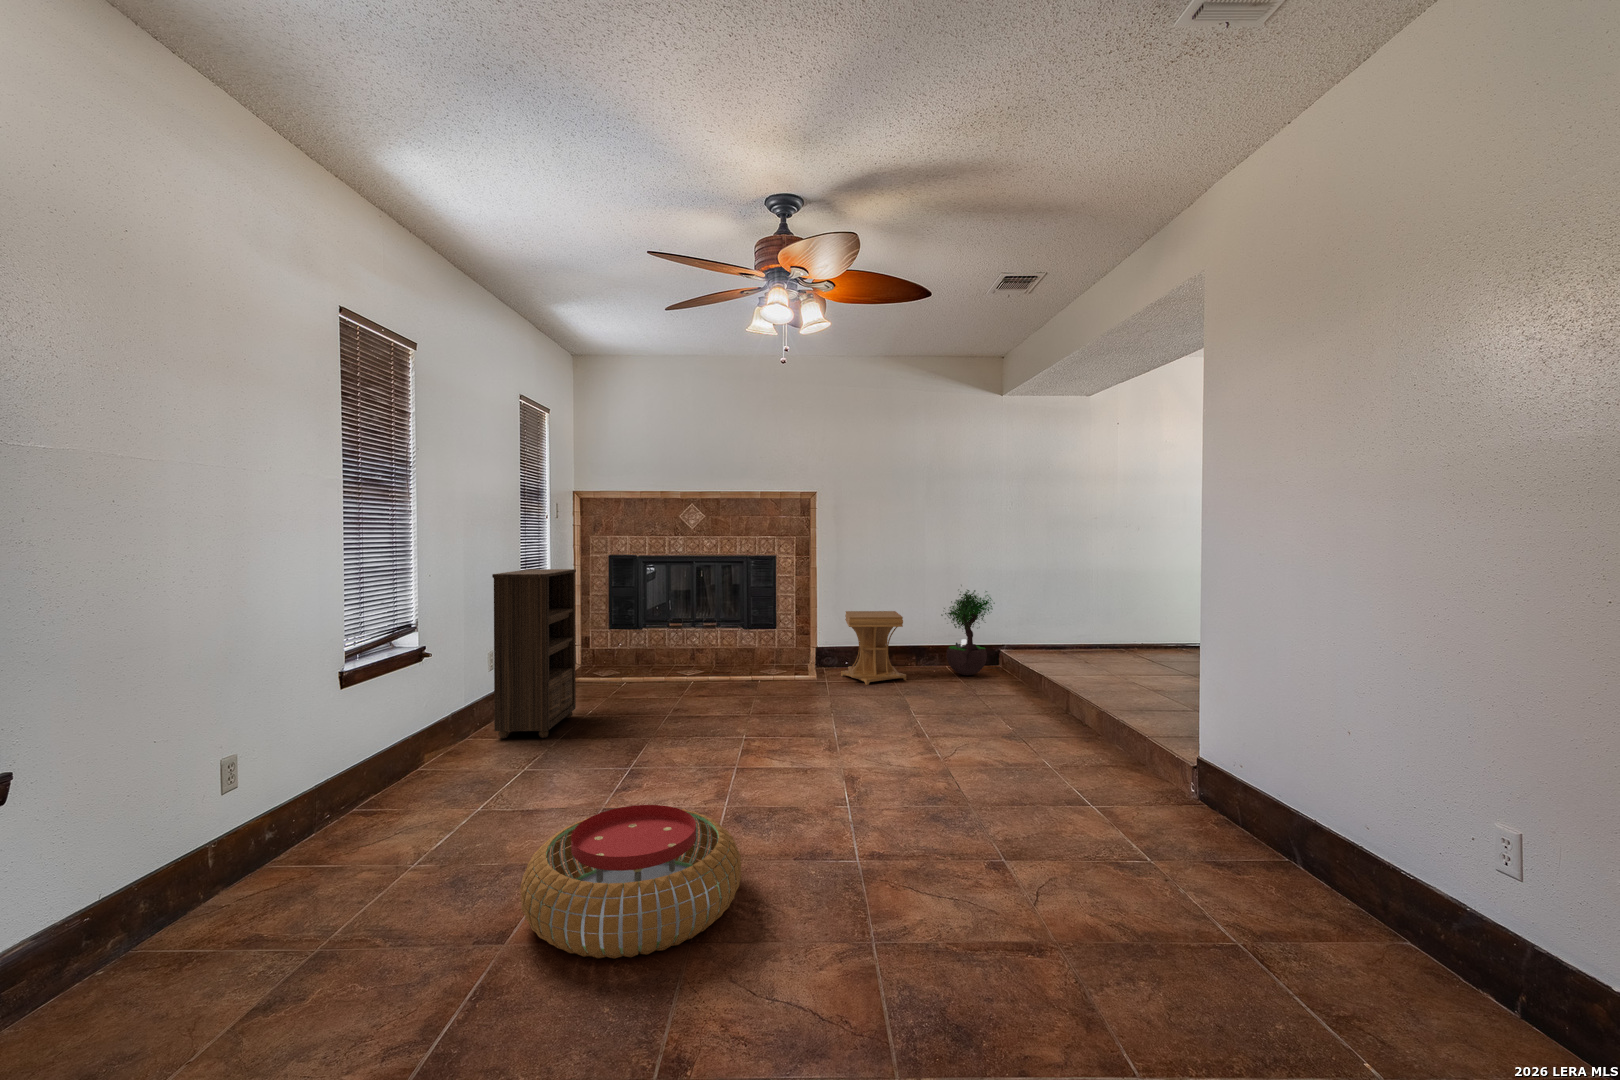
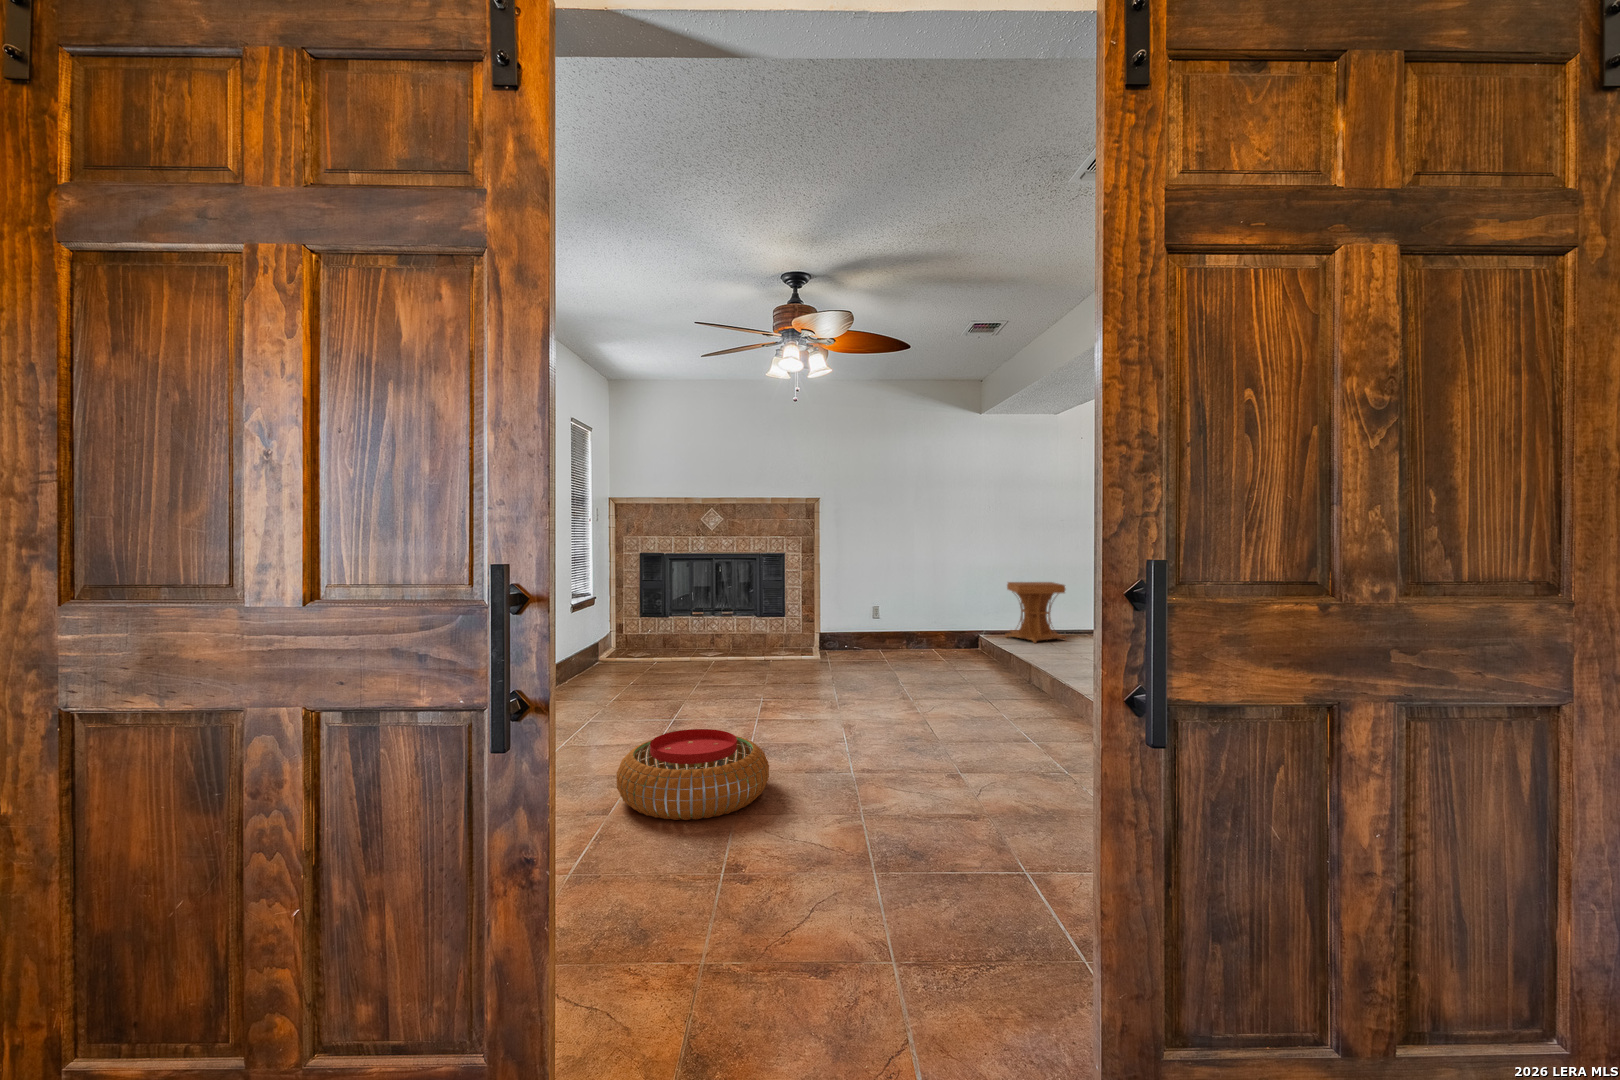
bookshelf: present [492,569,576,738] -> none [557,563,620,701]
potted tree: present [941,590,995,675] -> none [928,578,975,656]
side table: present [841,611,906,685] -> present [1006,582,1066,643]

